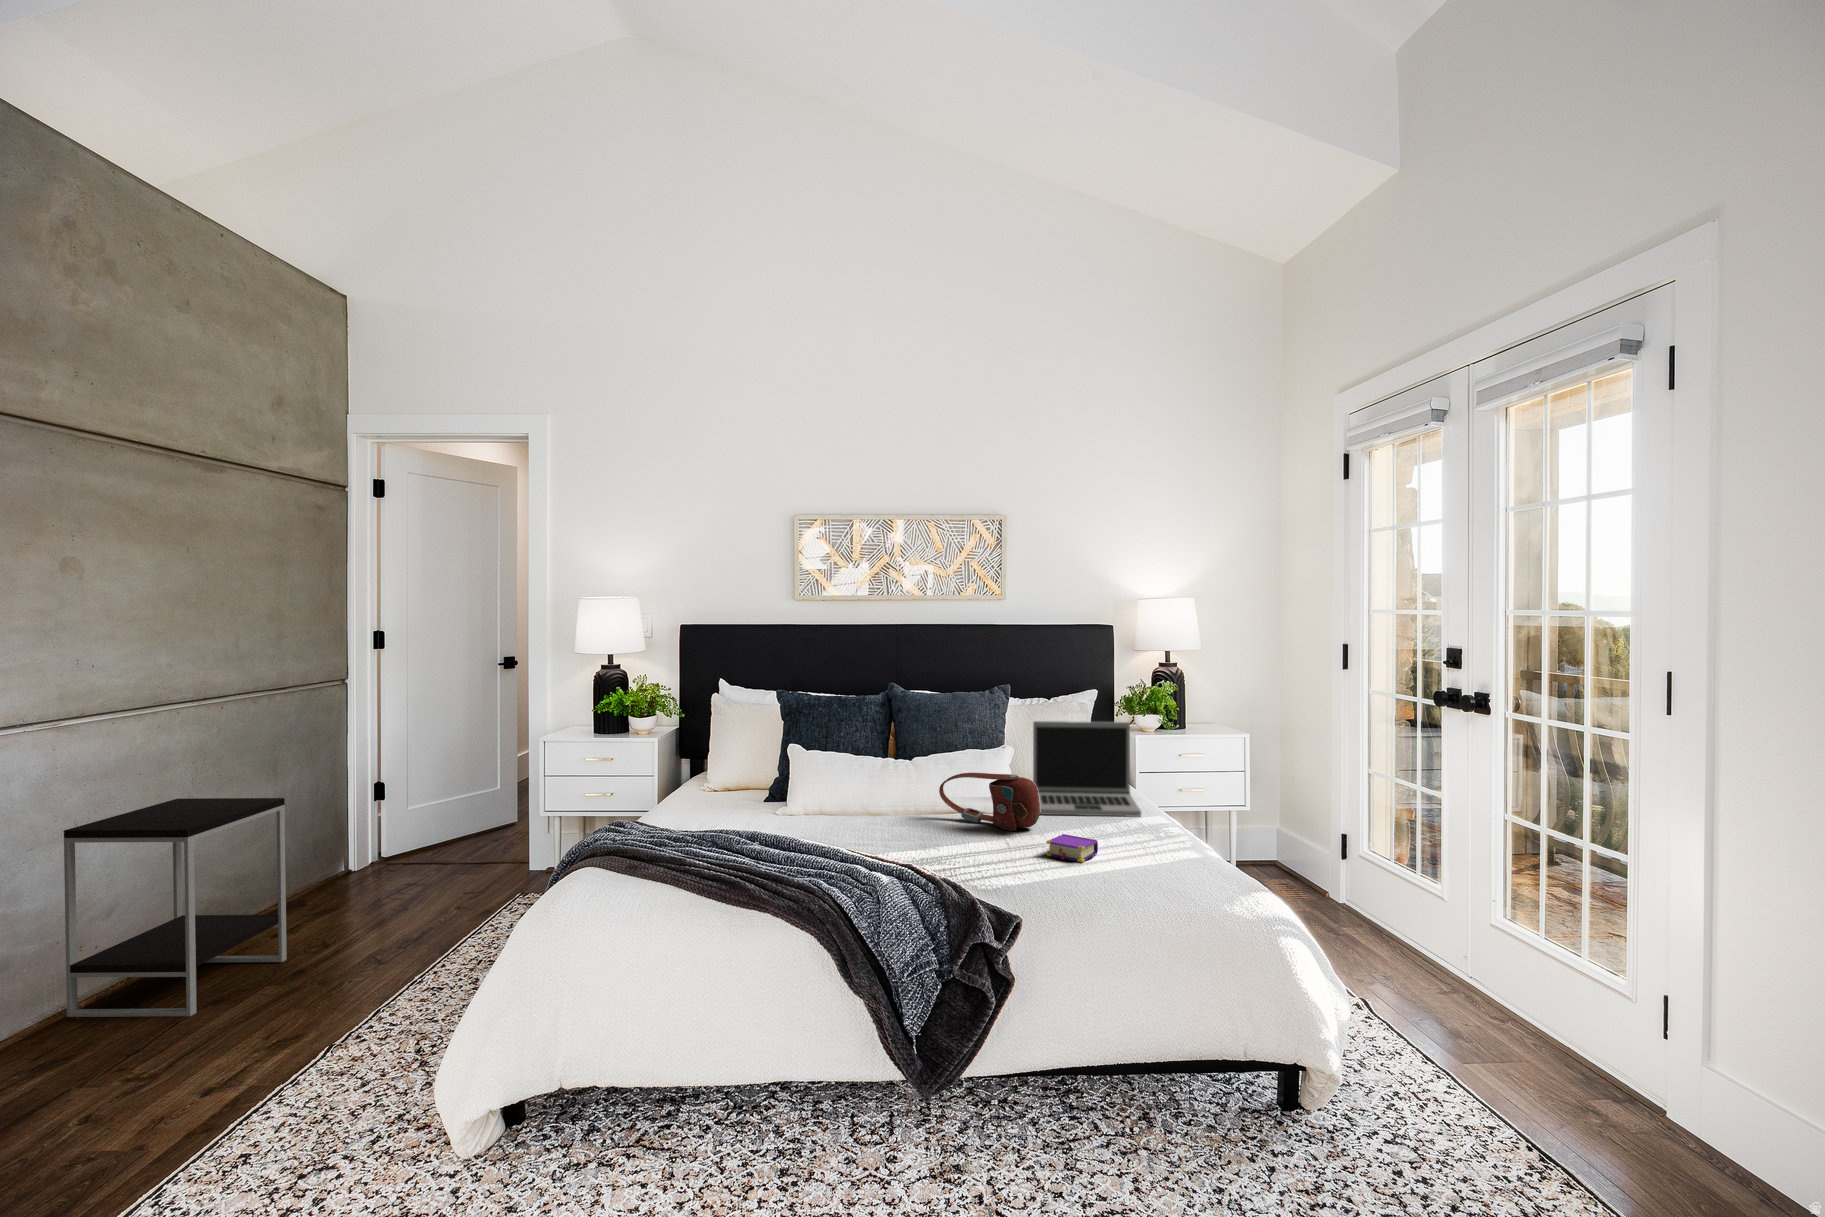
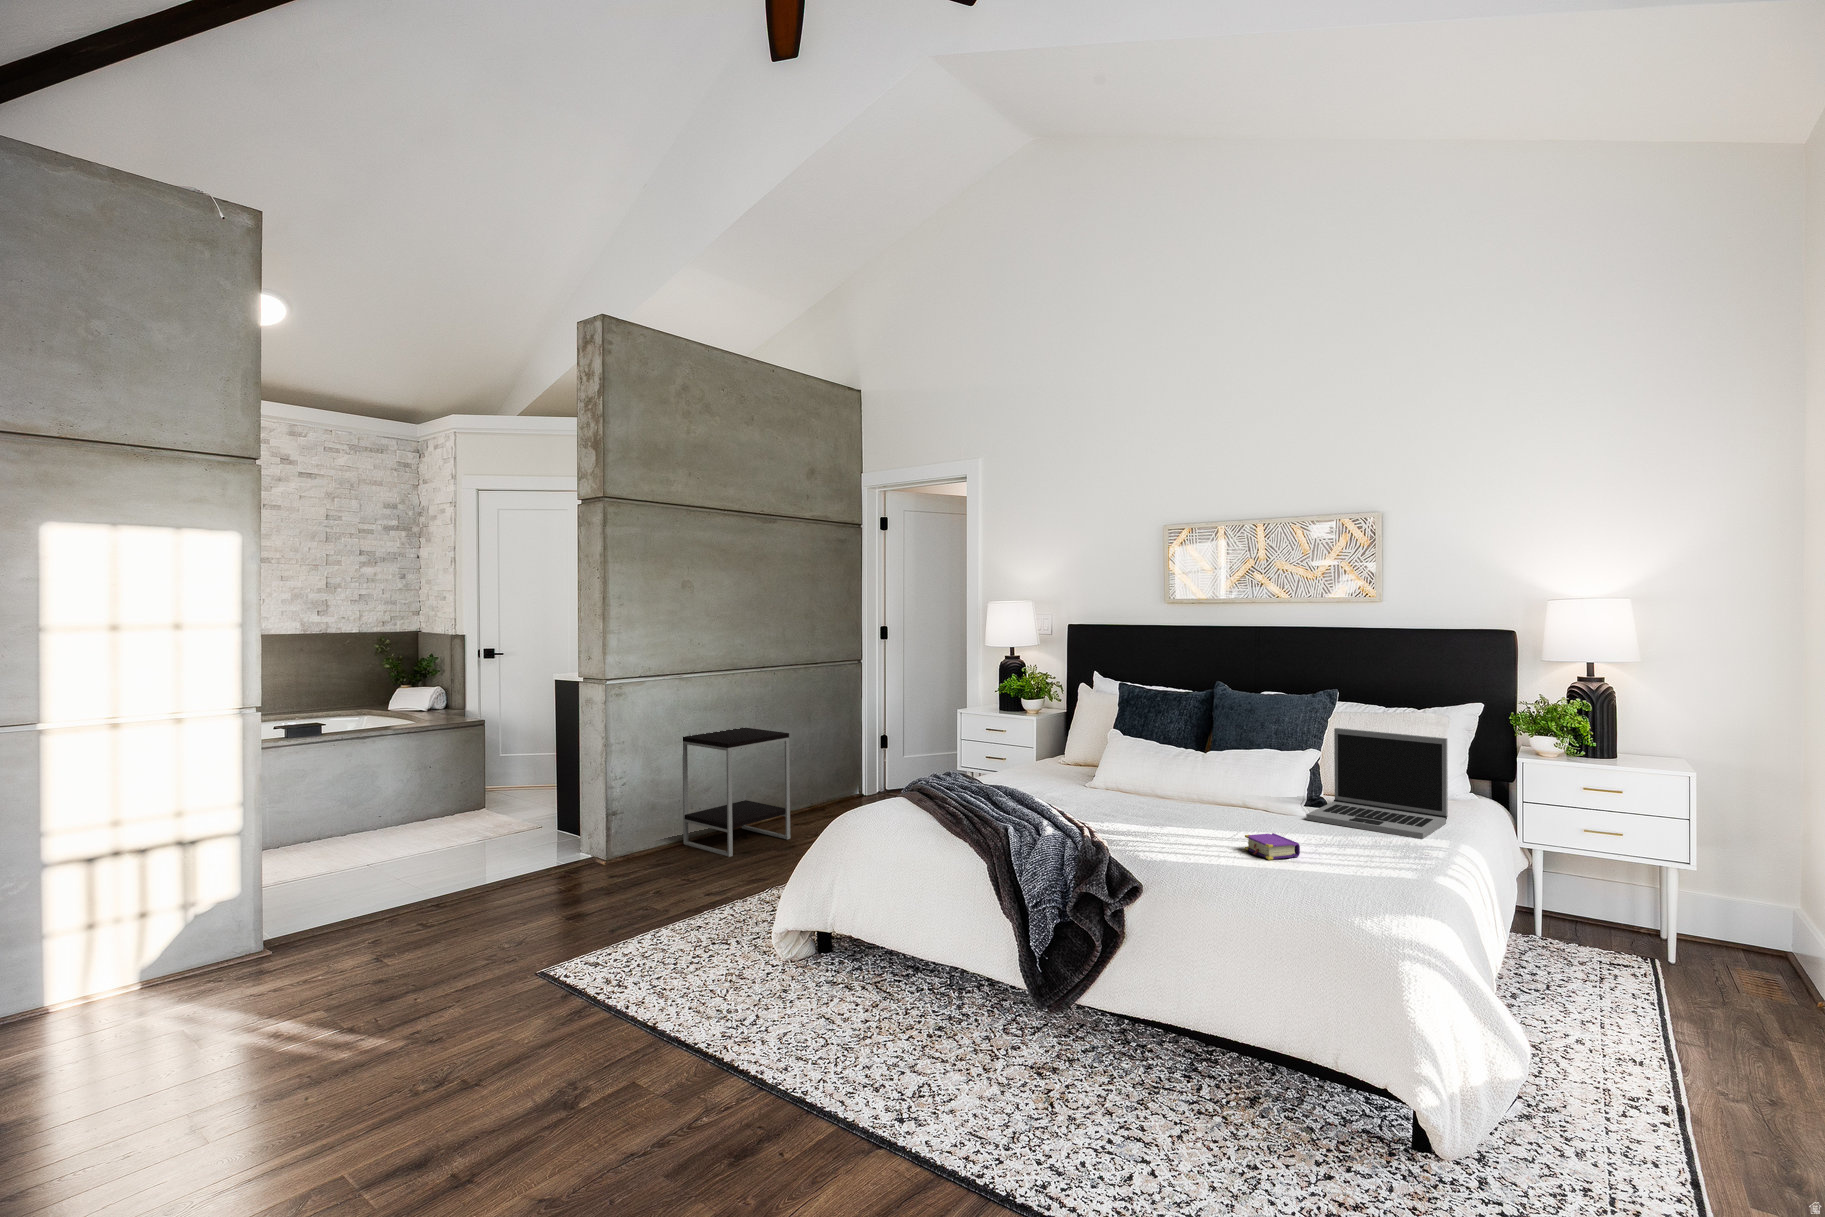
handbag: present [939,773,1040,831] -> none [1204,768,1285,828]

